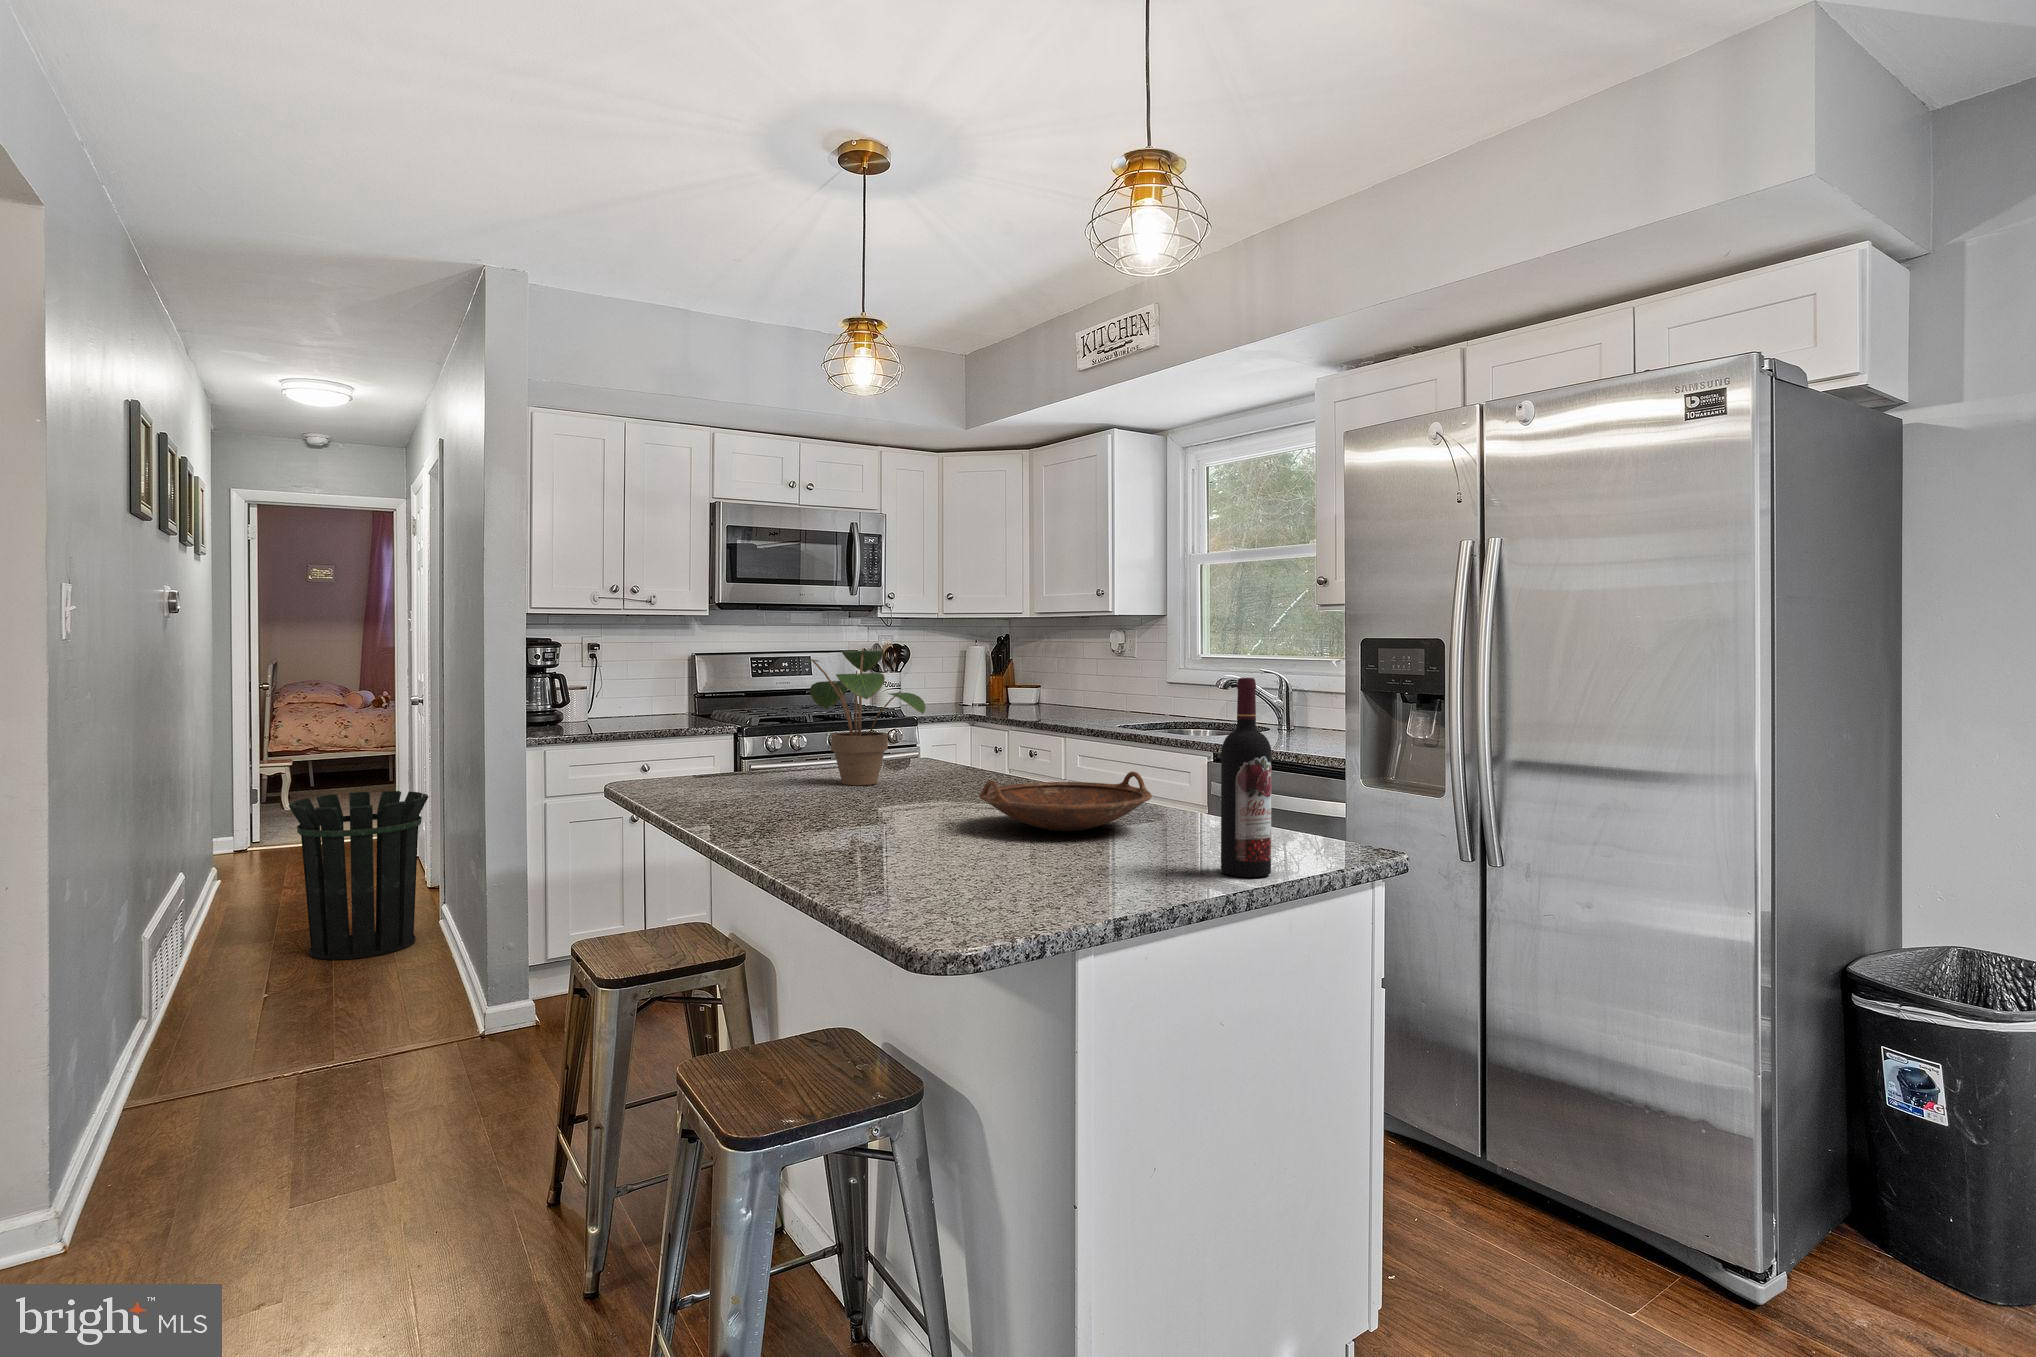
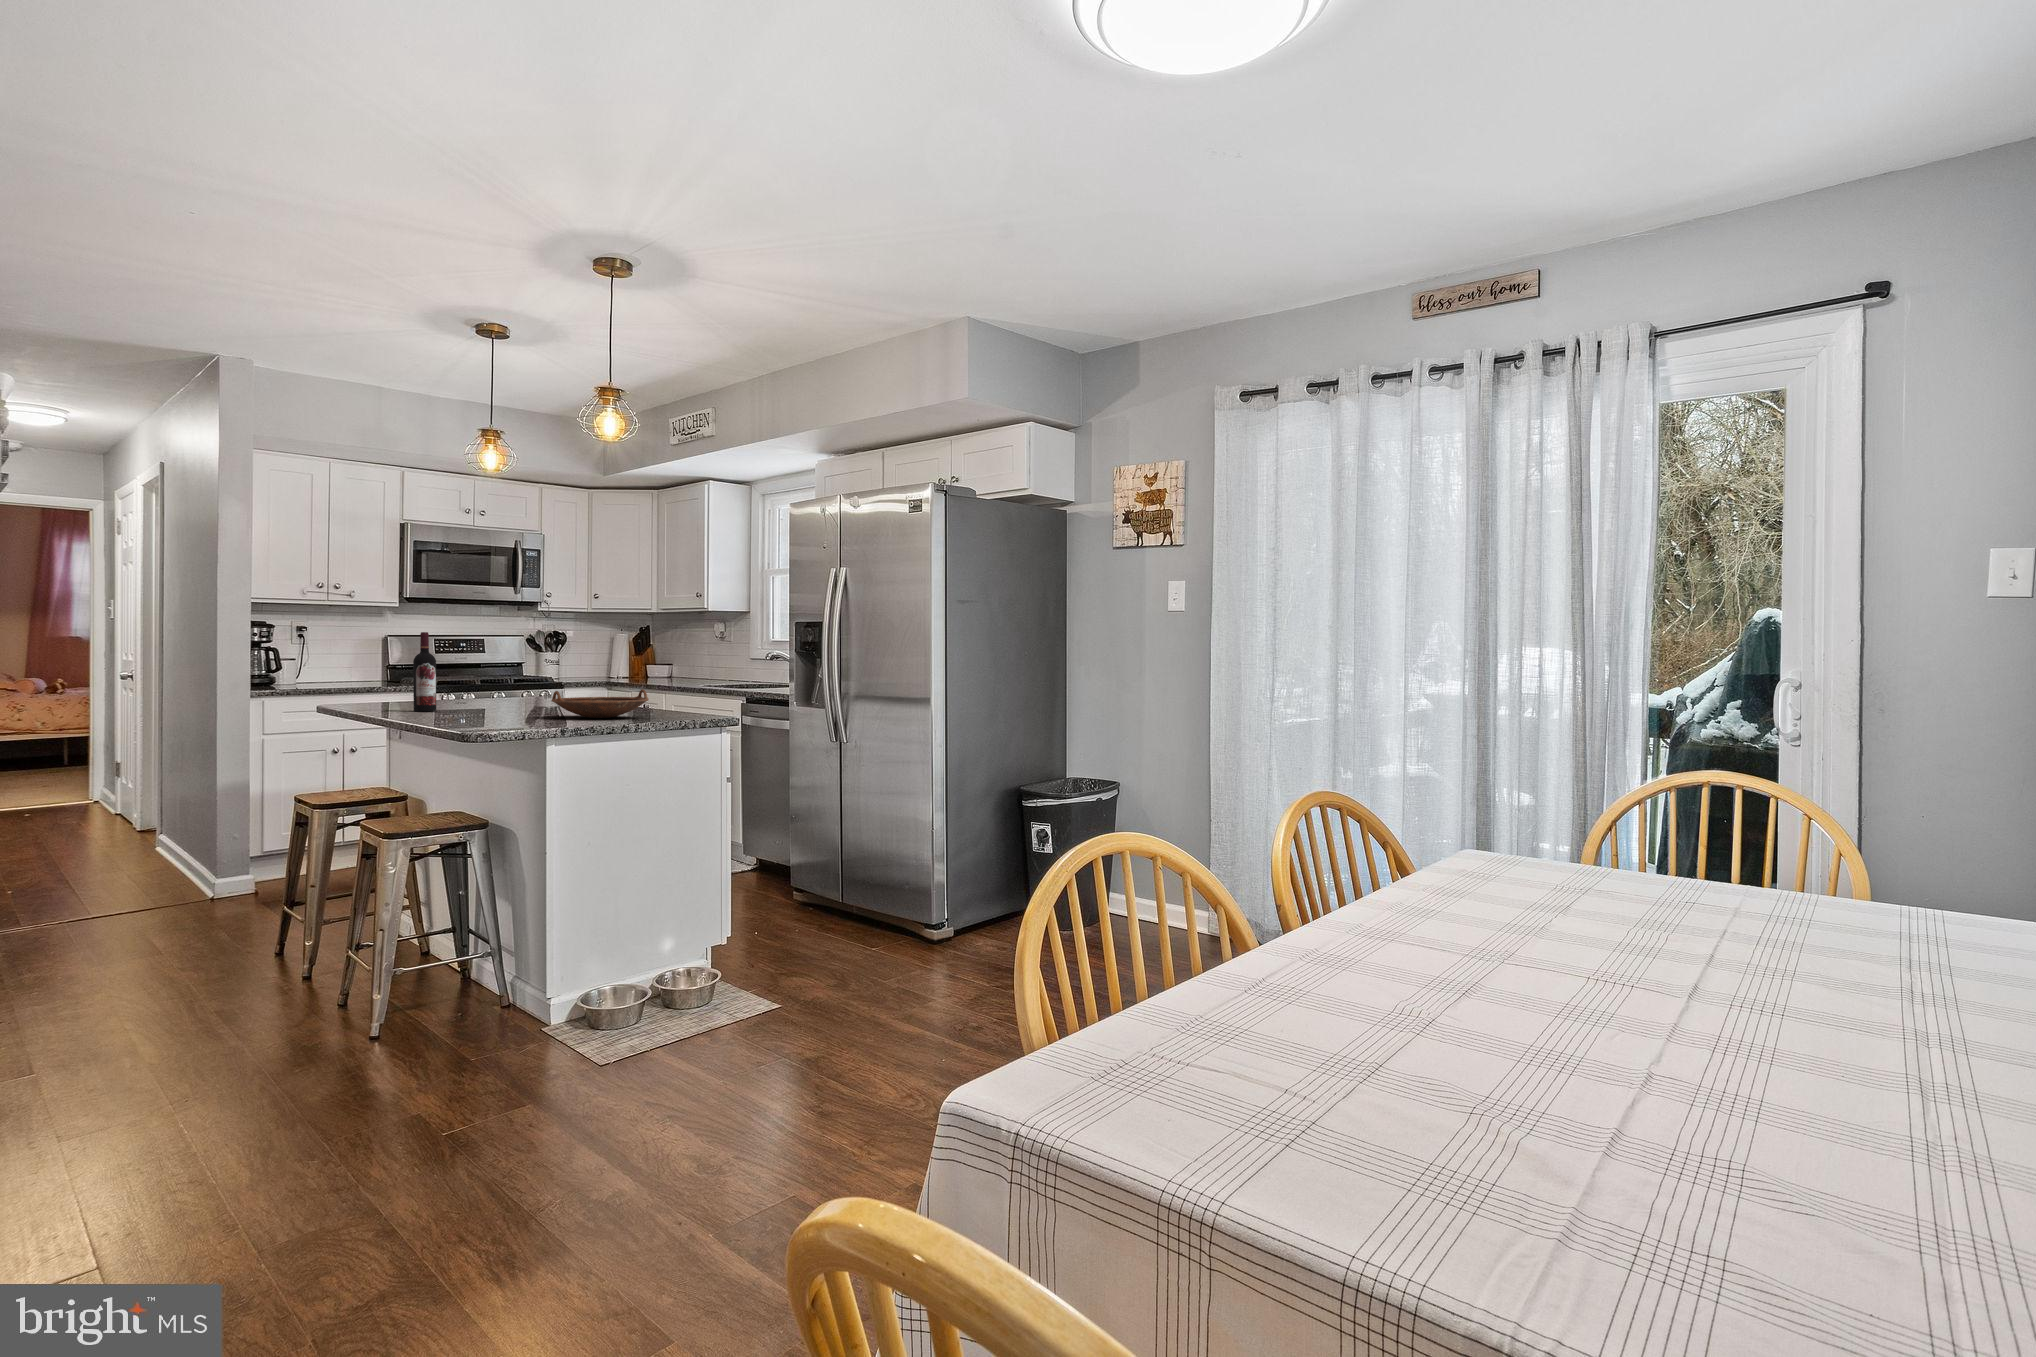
potted plant: present [789,648,926,785] -> none [449,626,540,708]
wine bottle: present [1221,678,1272,877] -> present [413,632,436,711]
waste bin: present [289,791,428,960] -> none [30,741,155,869]

